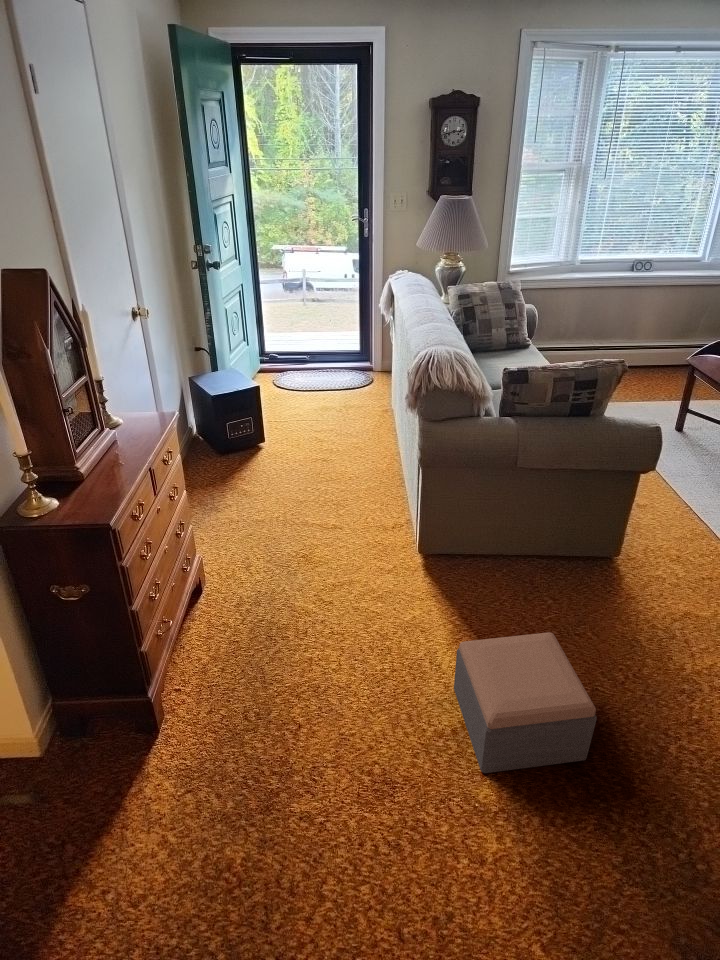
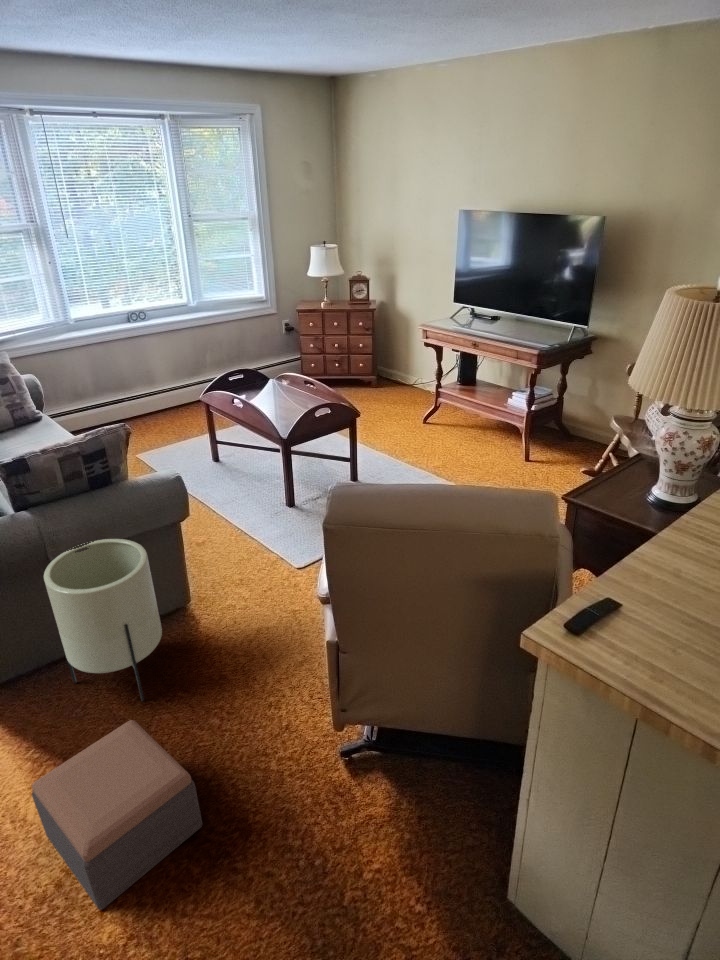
planter: none [500,463,610,623] -> present [44,539,162,701]

